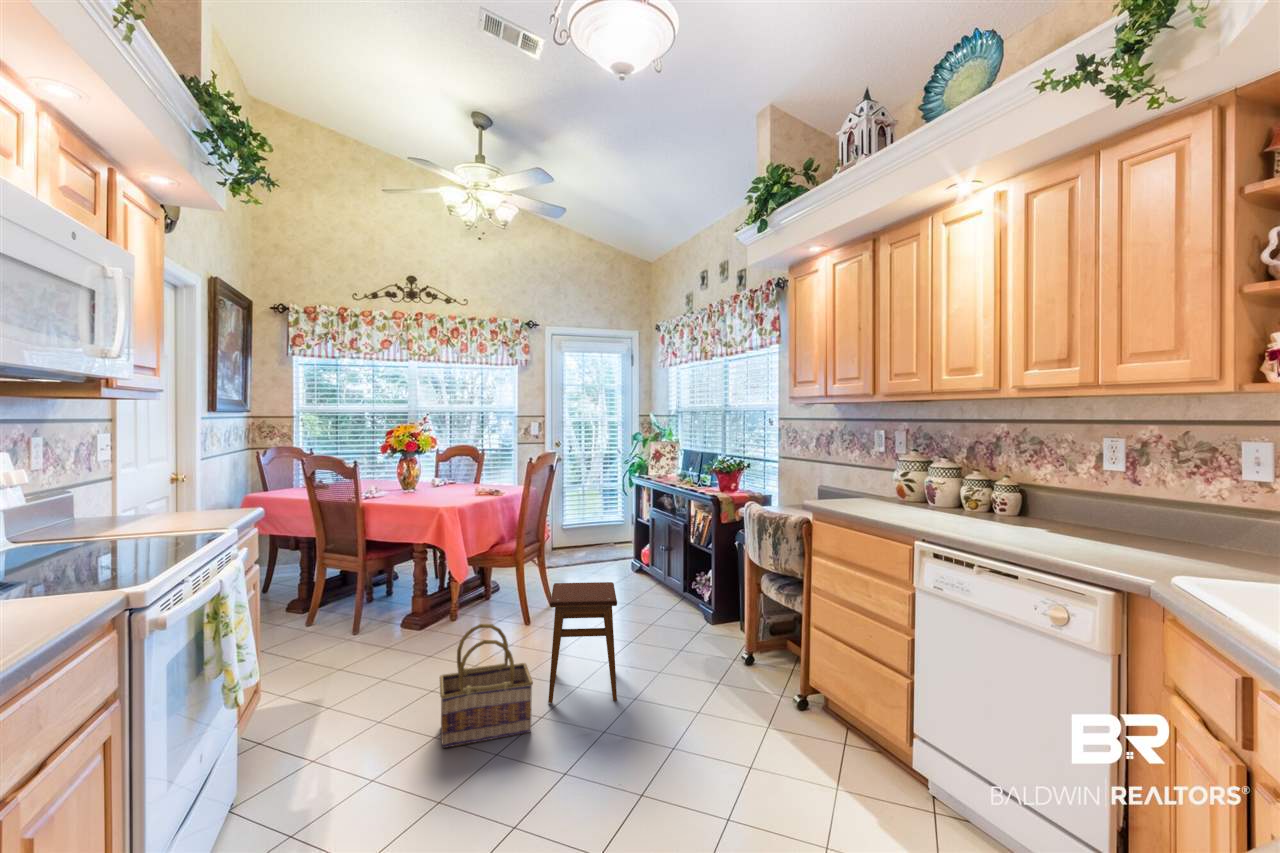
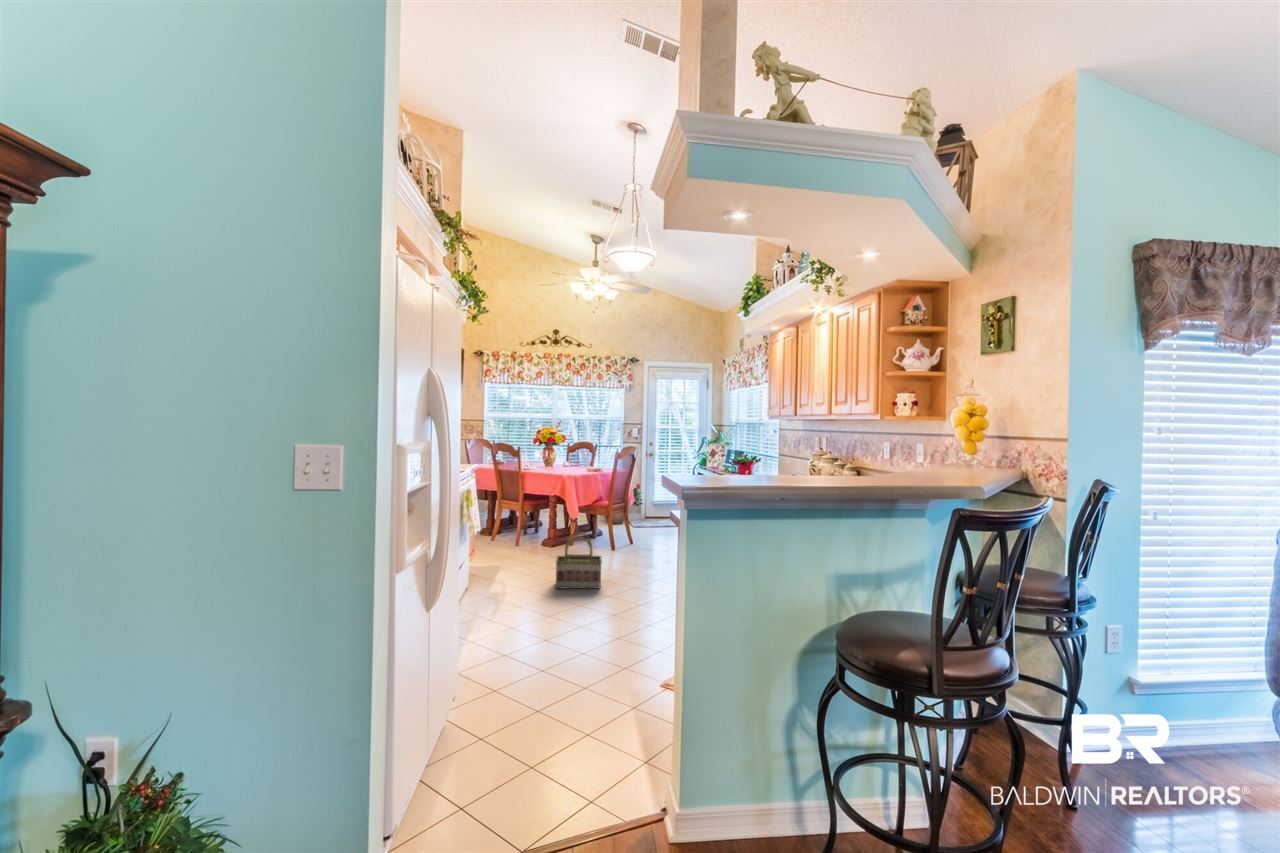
stool: present [548,582,617,703] -> none [613,519,656,583]

